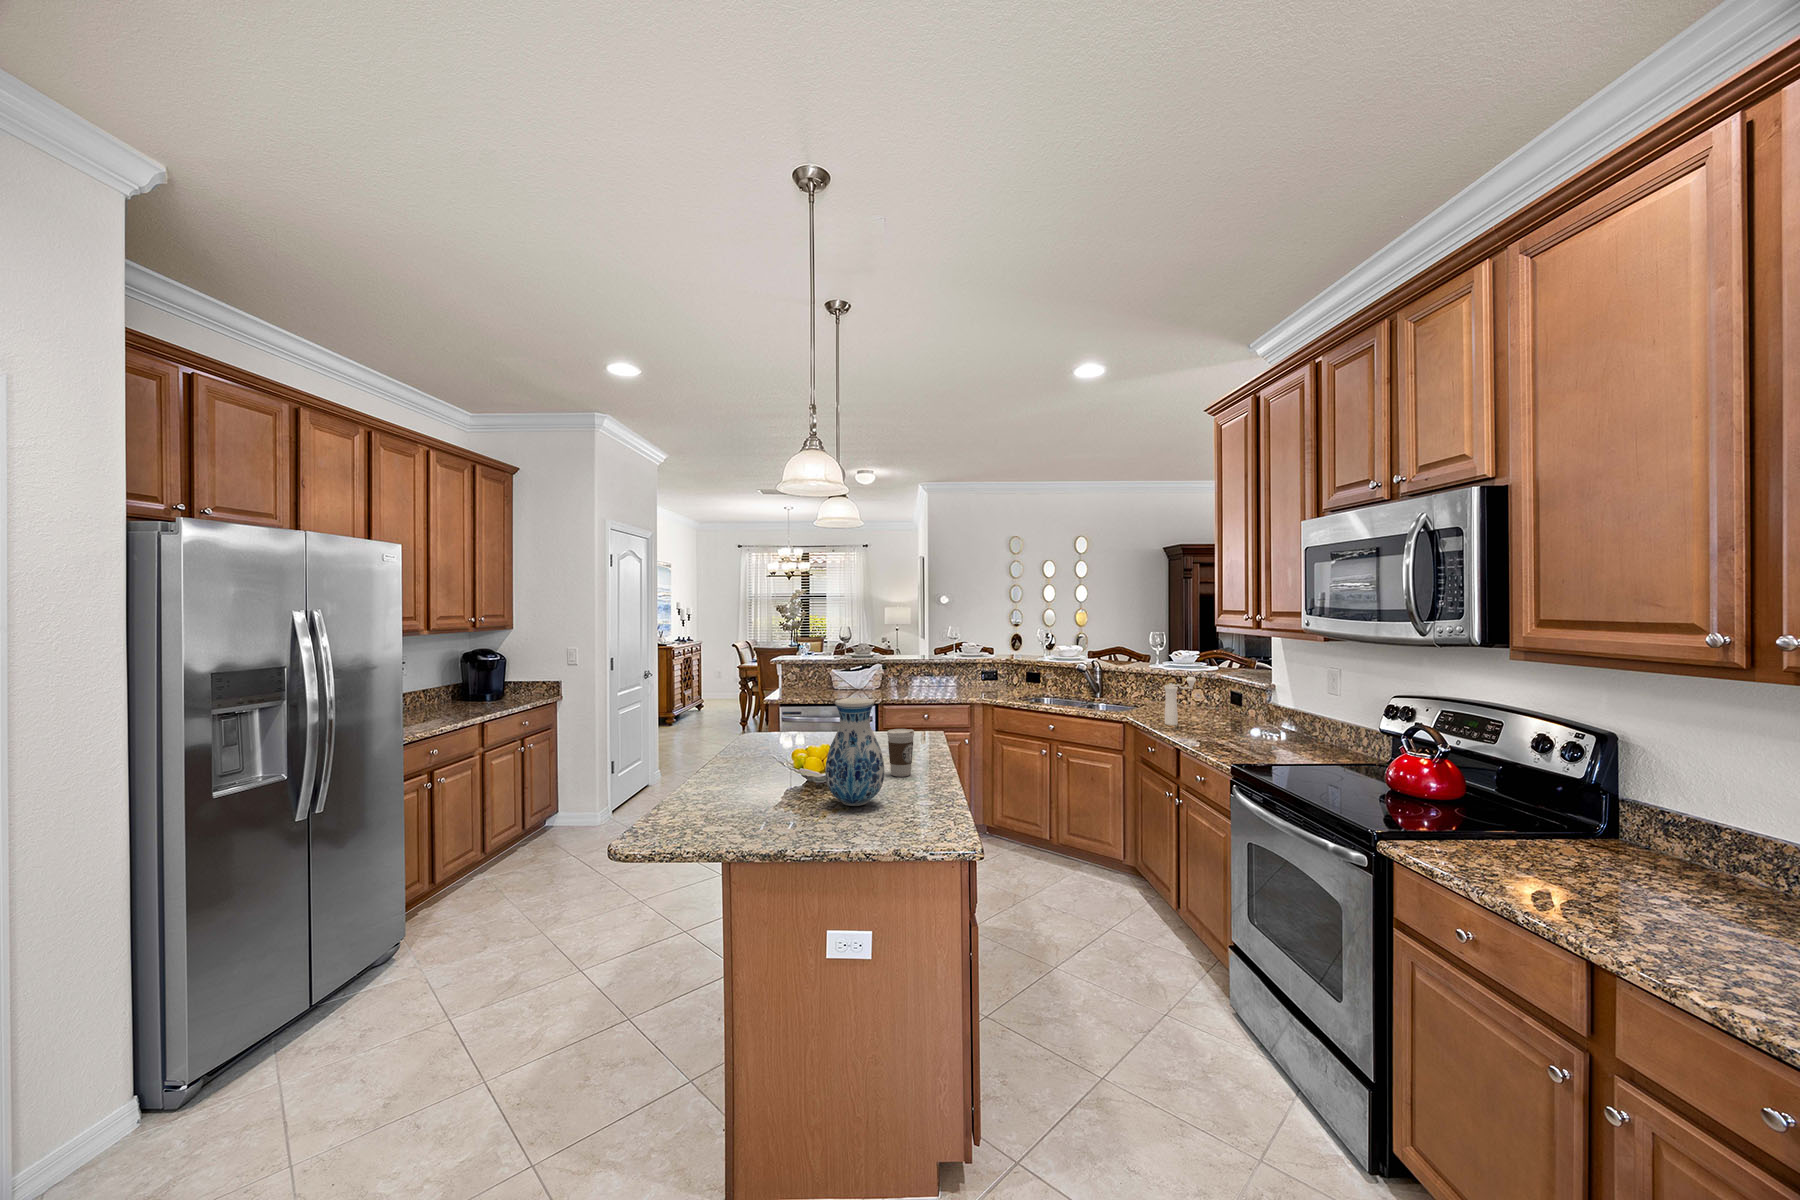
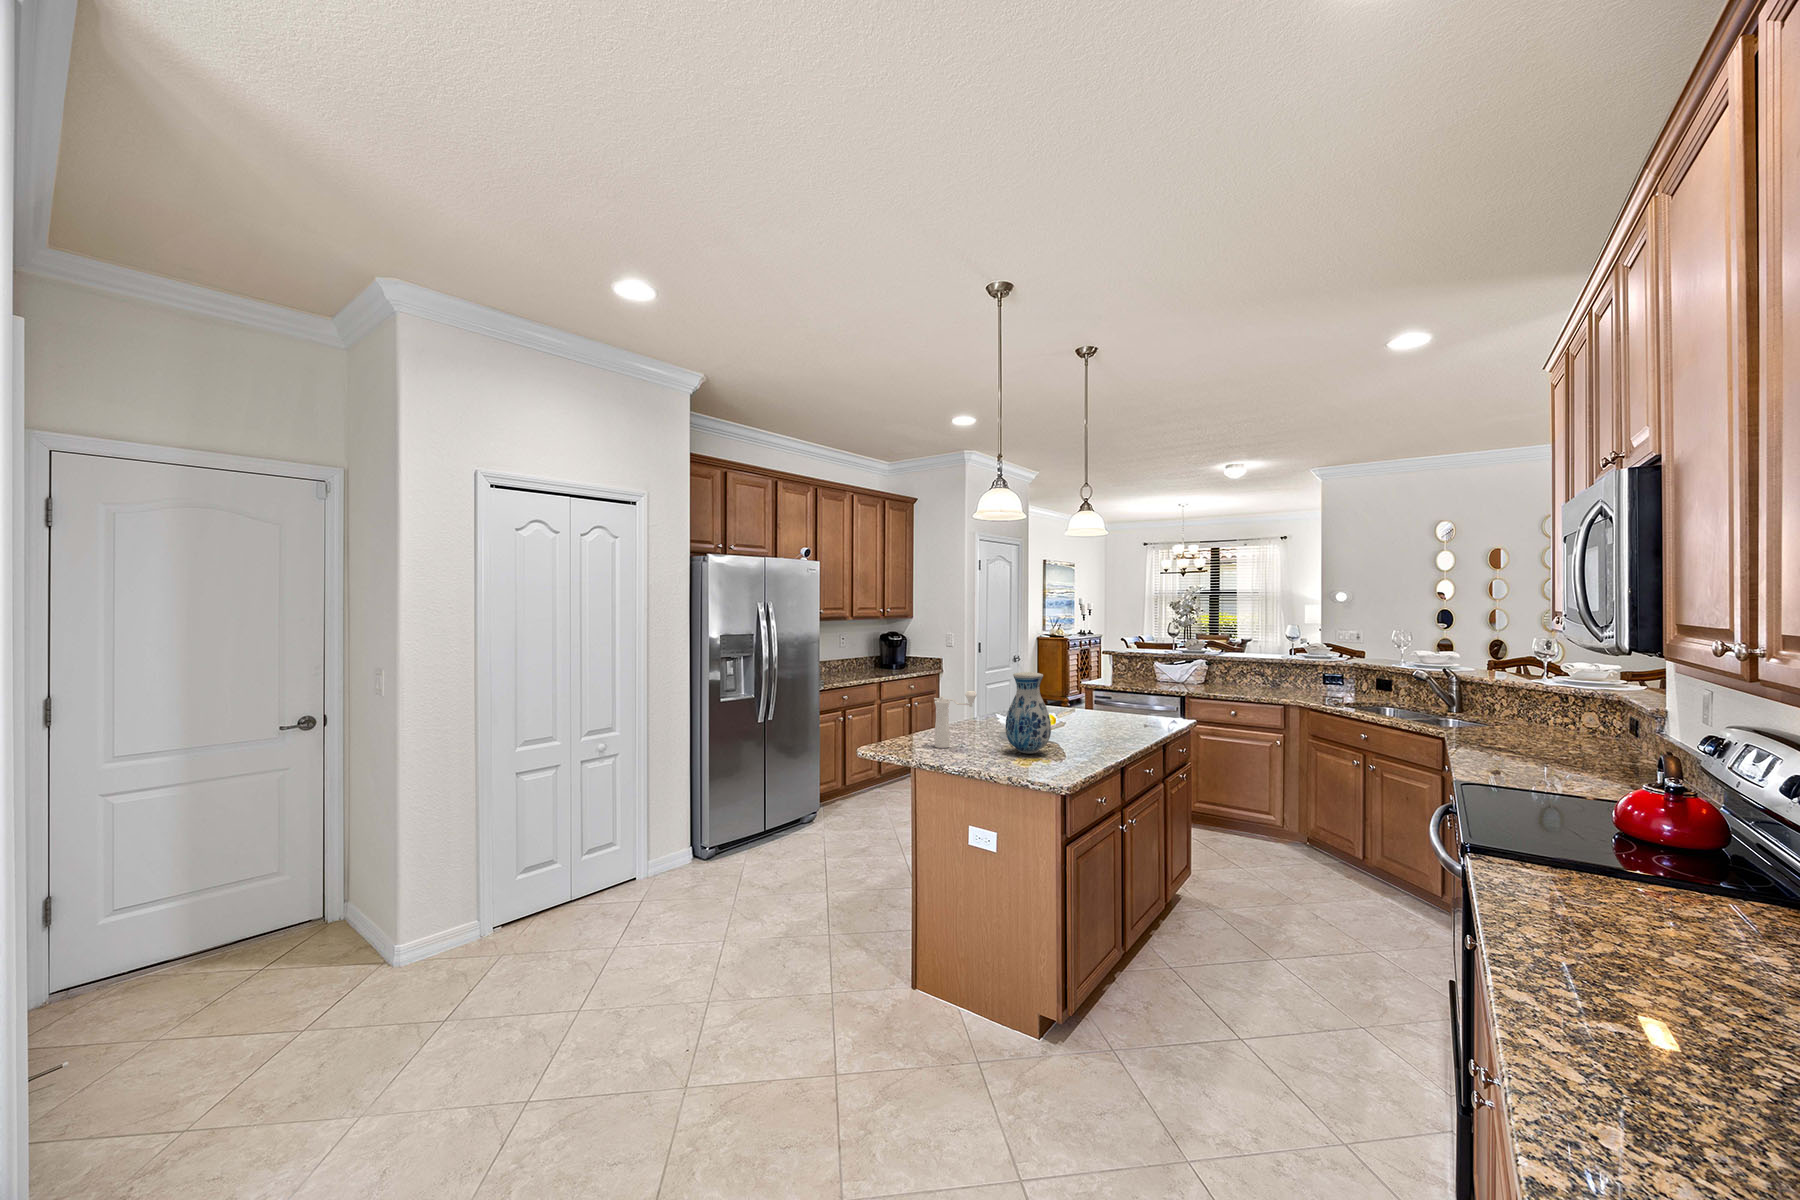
pepper mill: present [1164,677,1196,725] -> present [934,691,977,748]
coffee cup: present [887,729,914,777] -> none [1087,705,1110,744]

